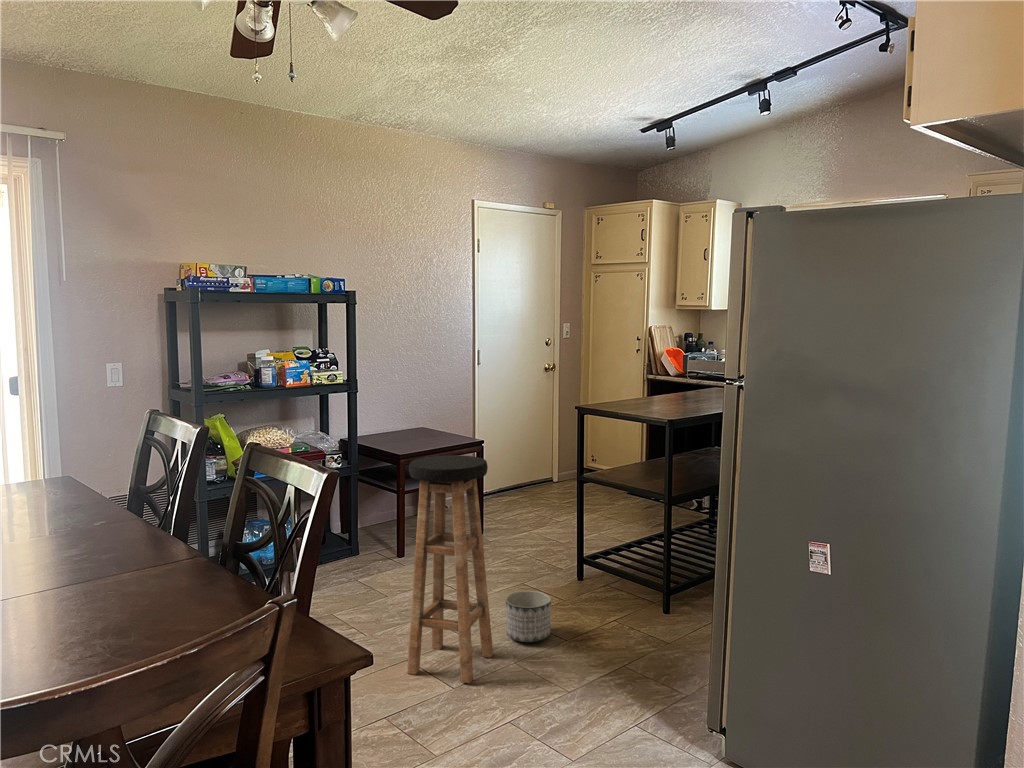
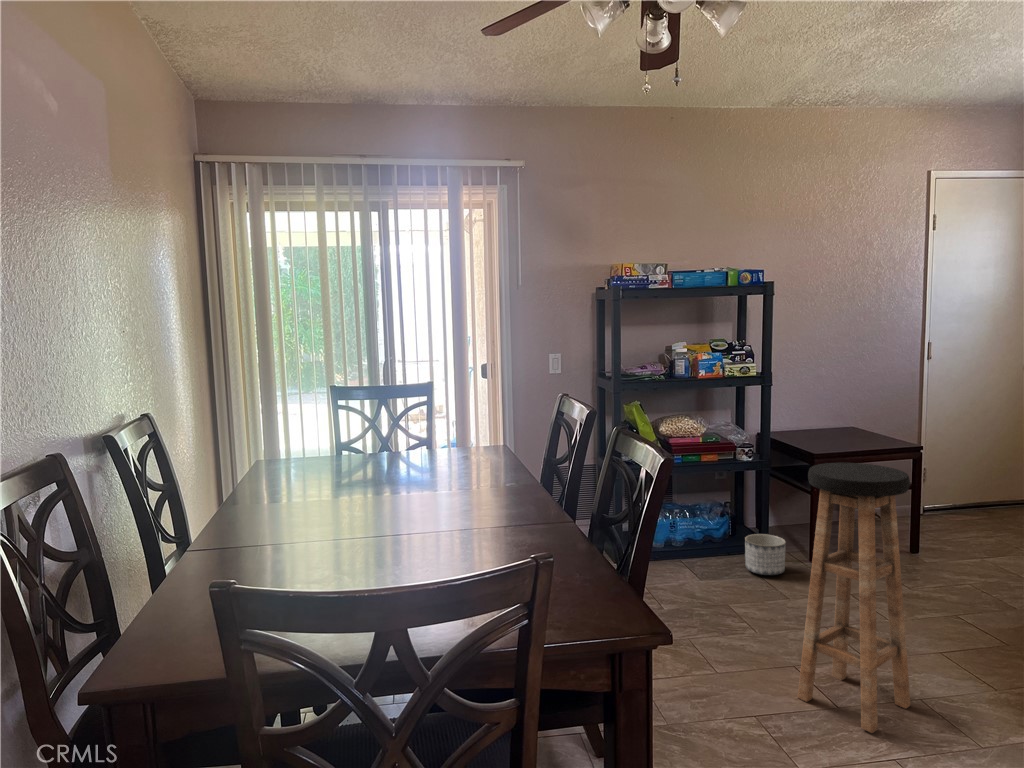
planter: present [506,591,551,642] -> present [745,534,786,575]

